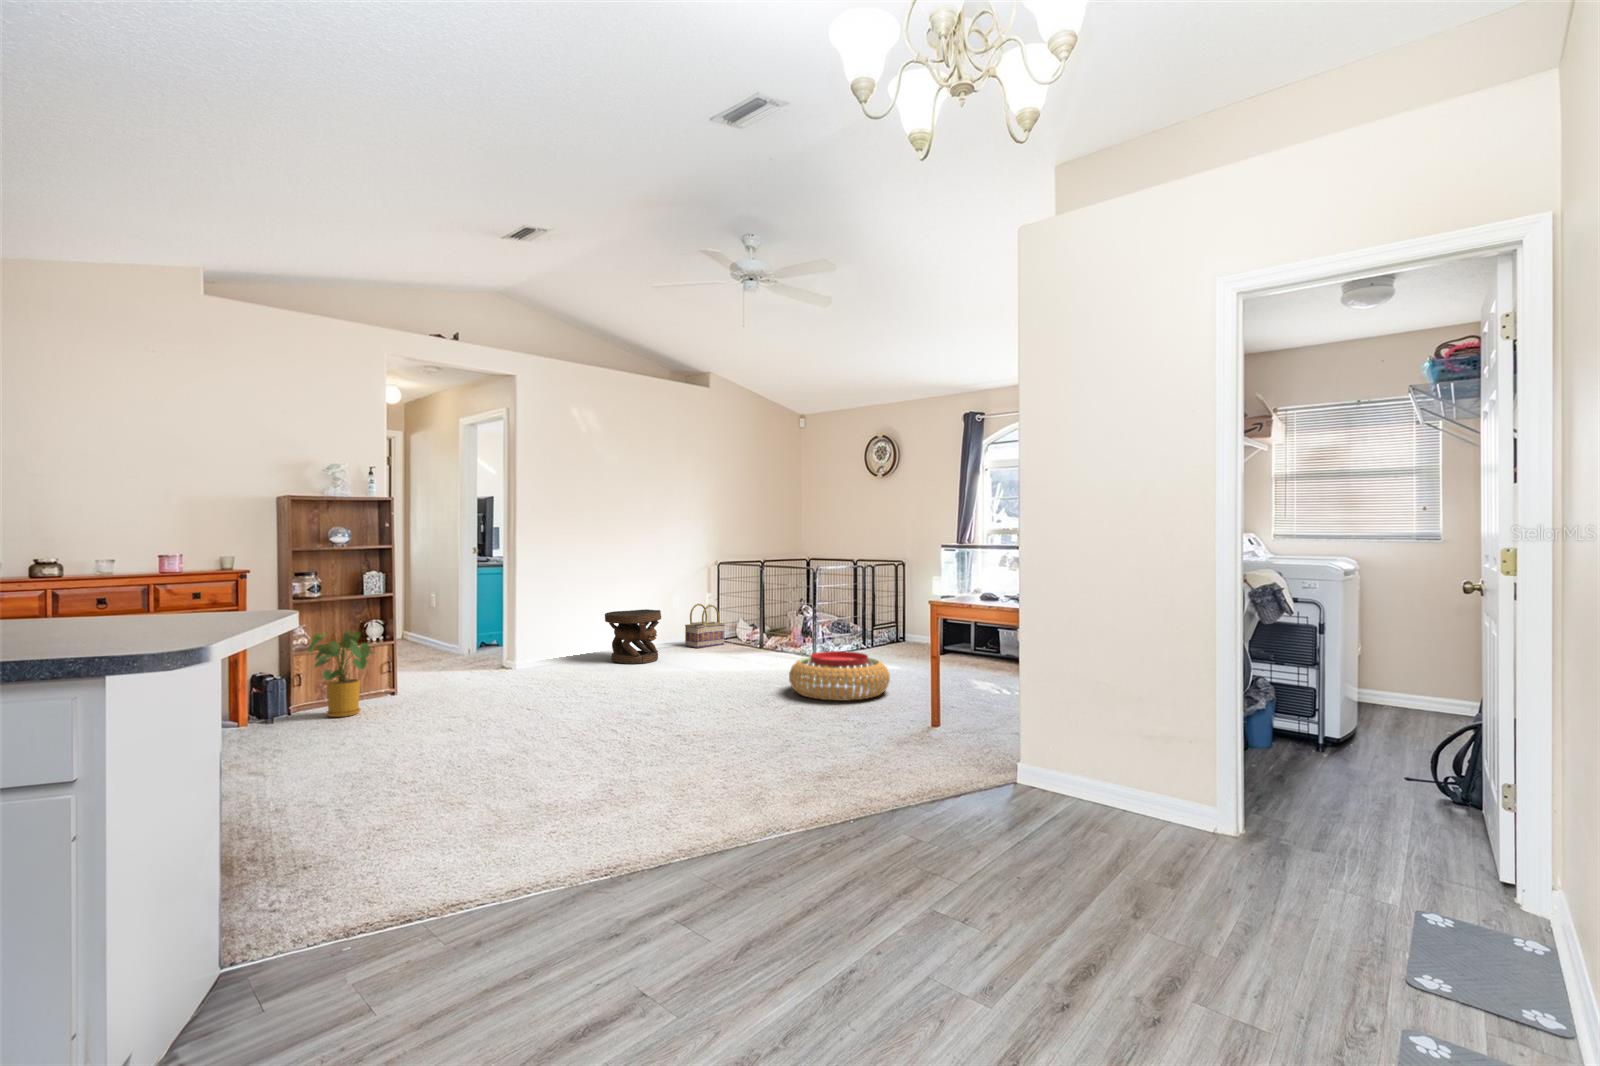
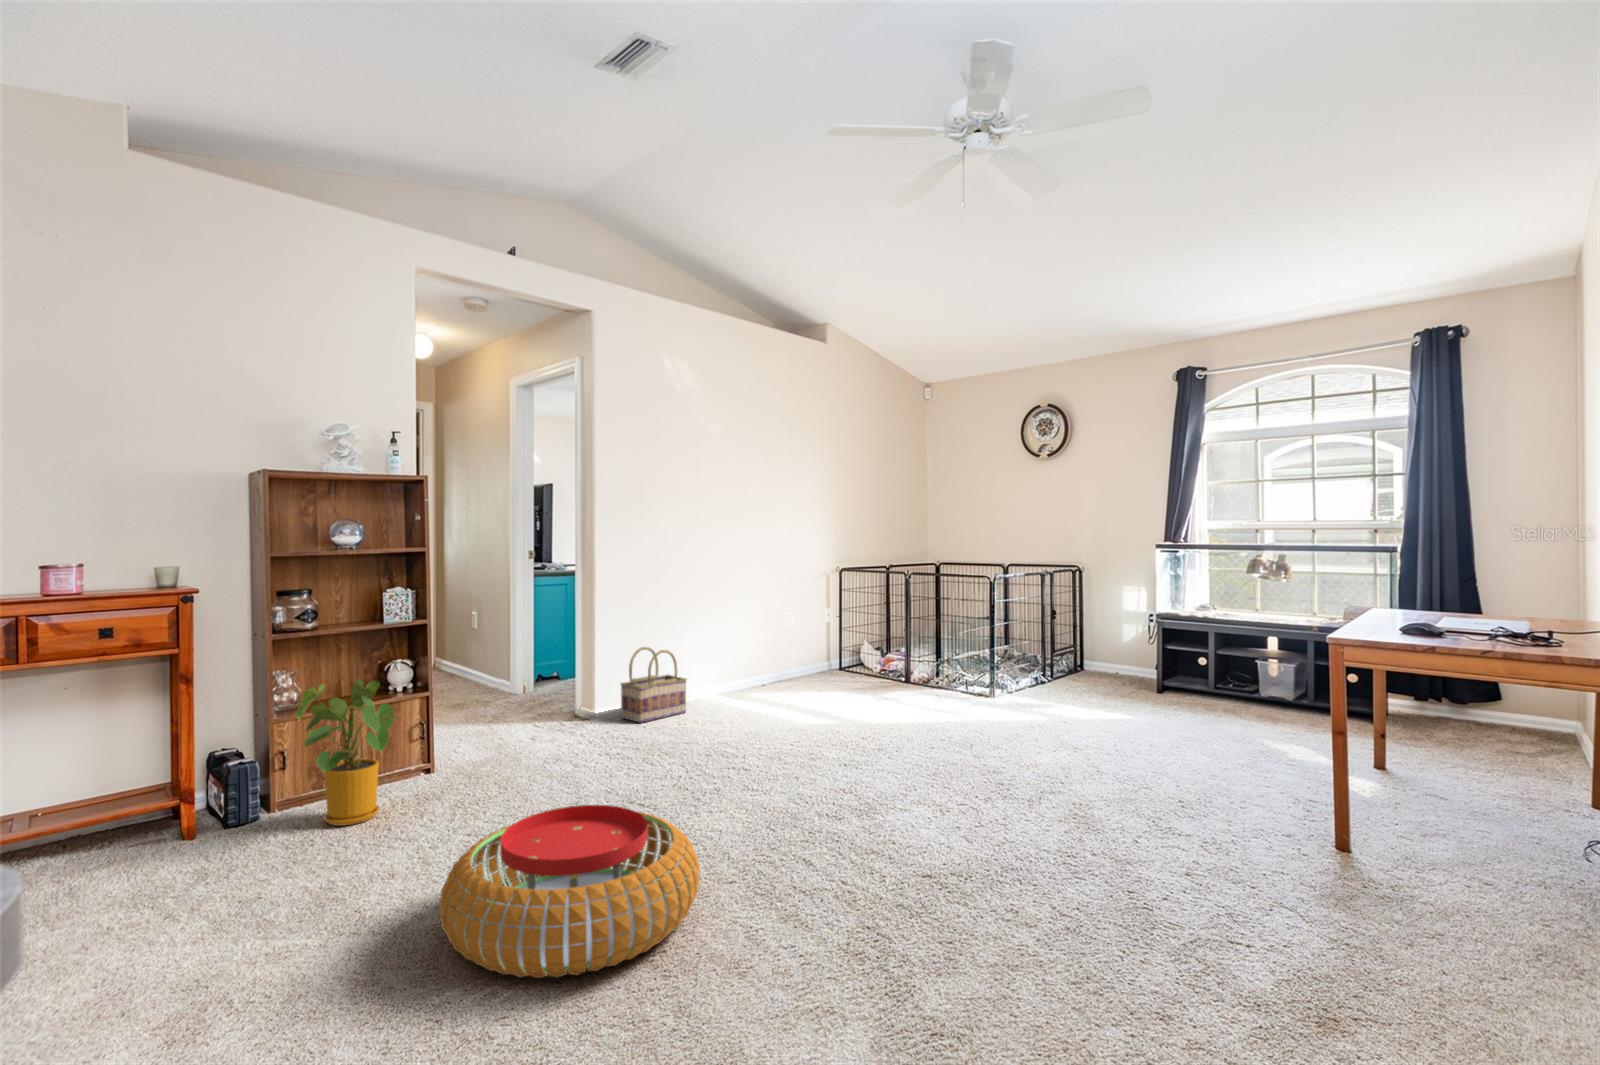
basket: present [685,604,725,648] -> present [621,647,687,723]
side table: present [605,609,661,664] -> none [710,632,786,708]
pouf: present [789,651,890,700] -> present [440,805,700,978]

